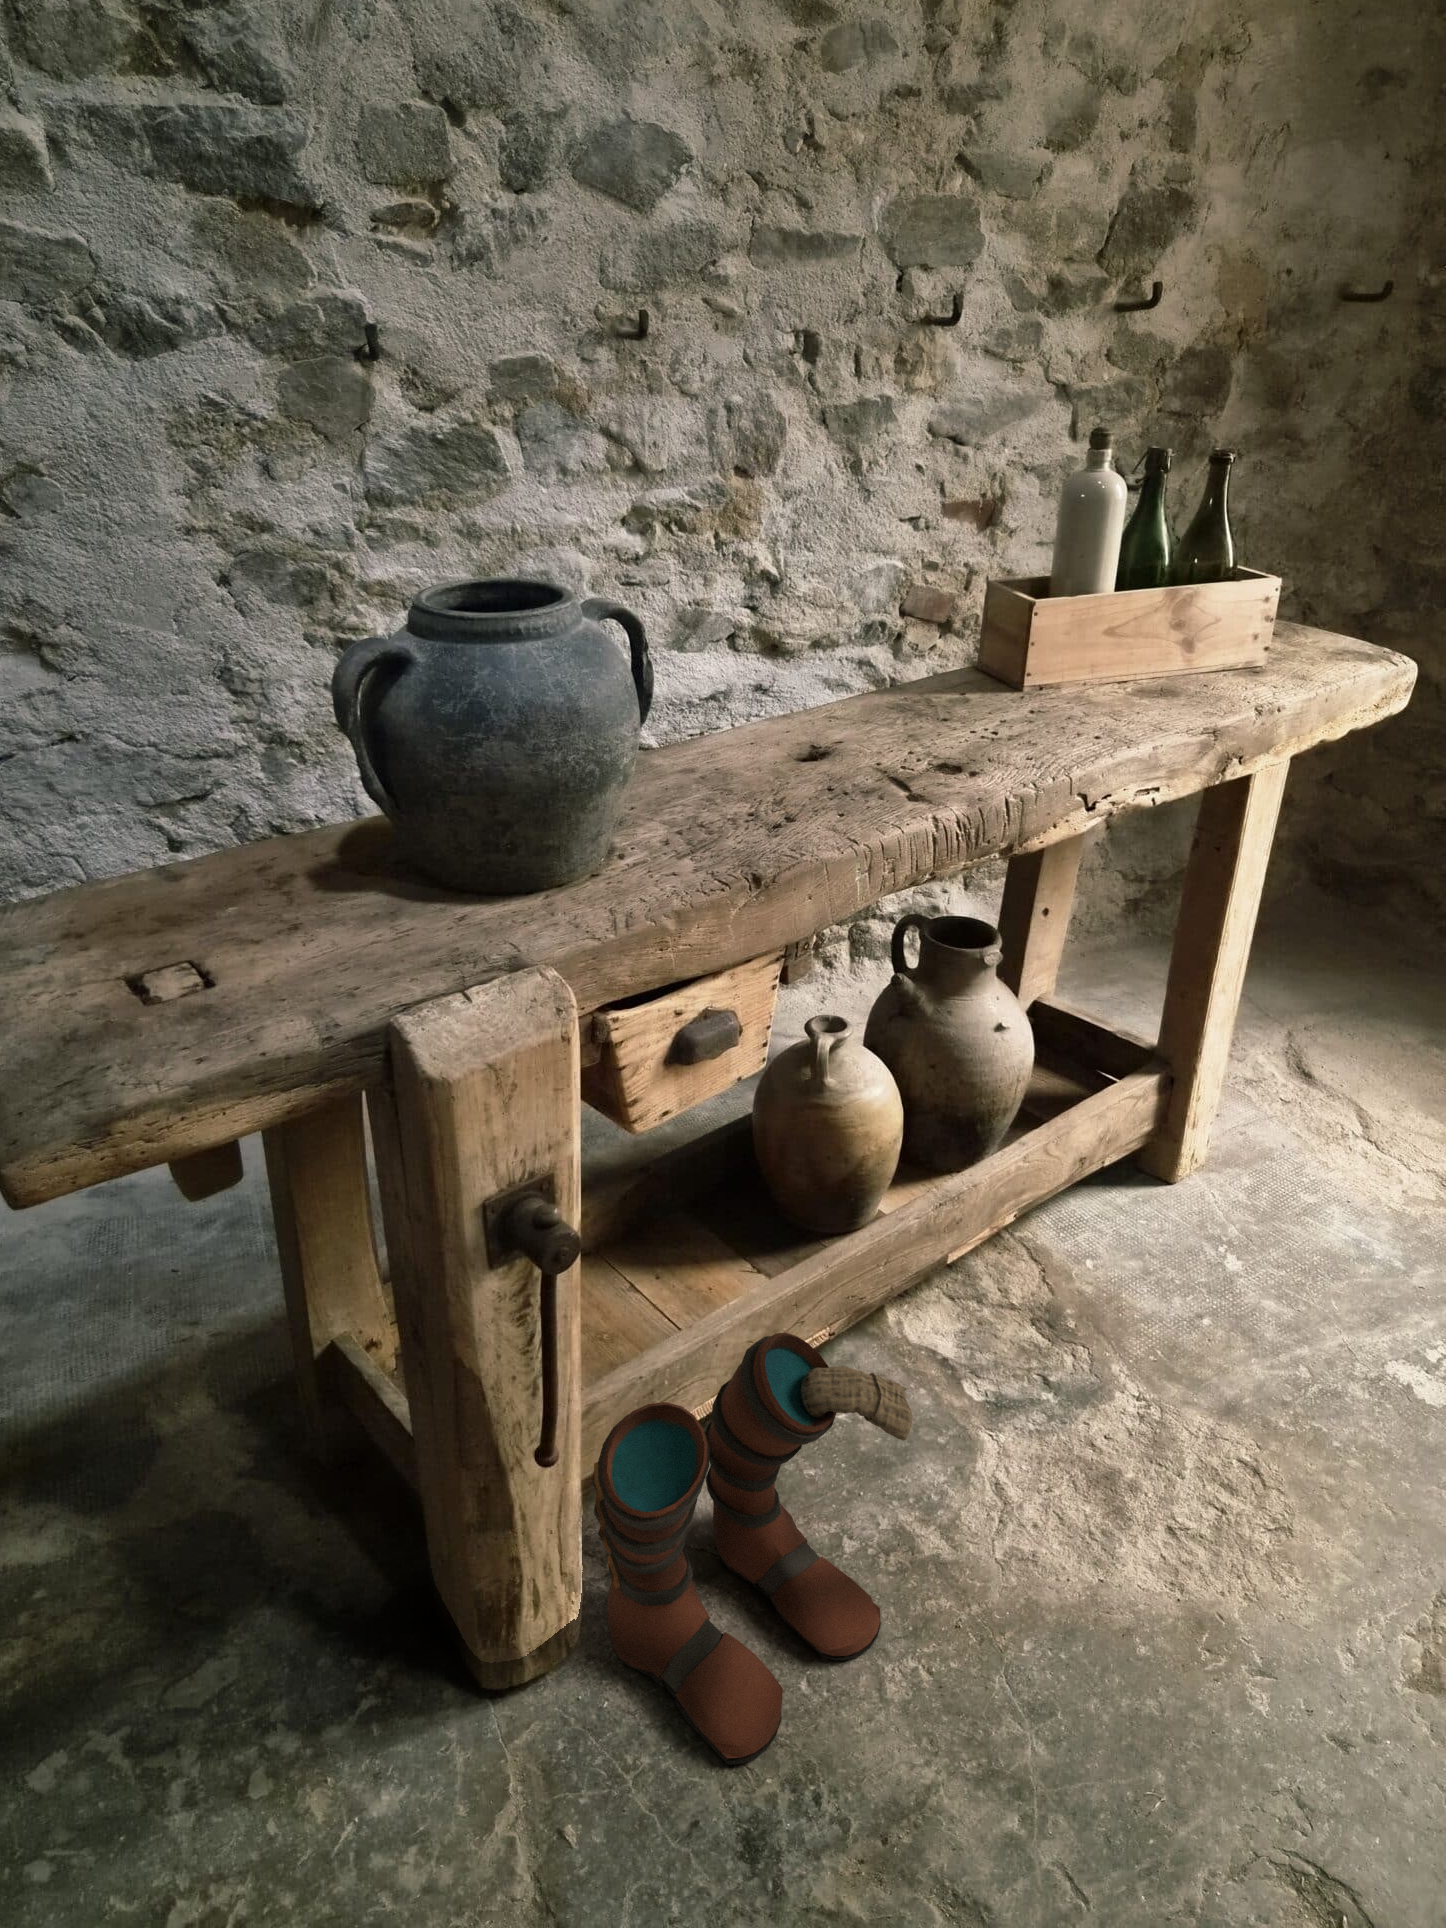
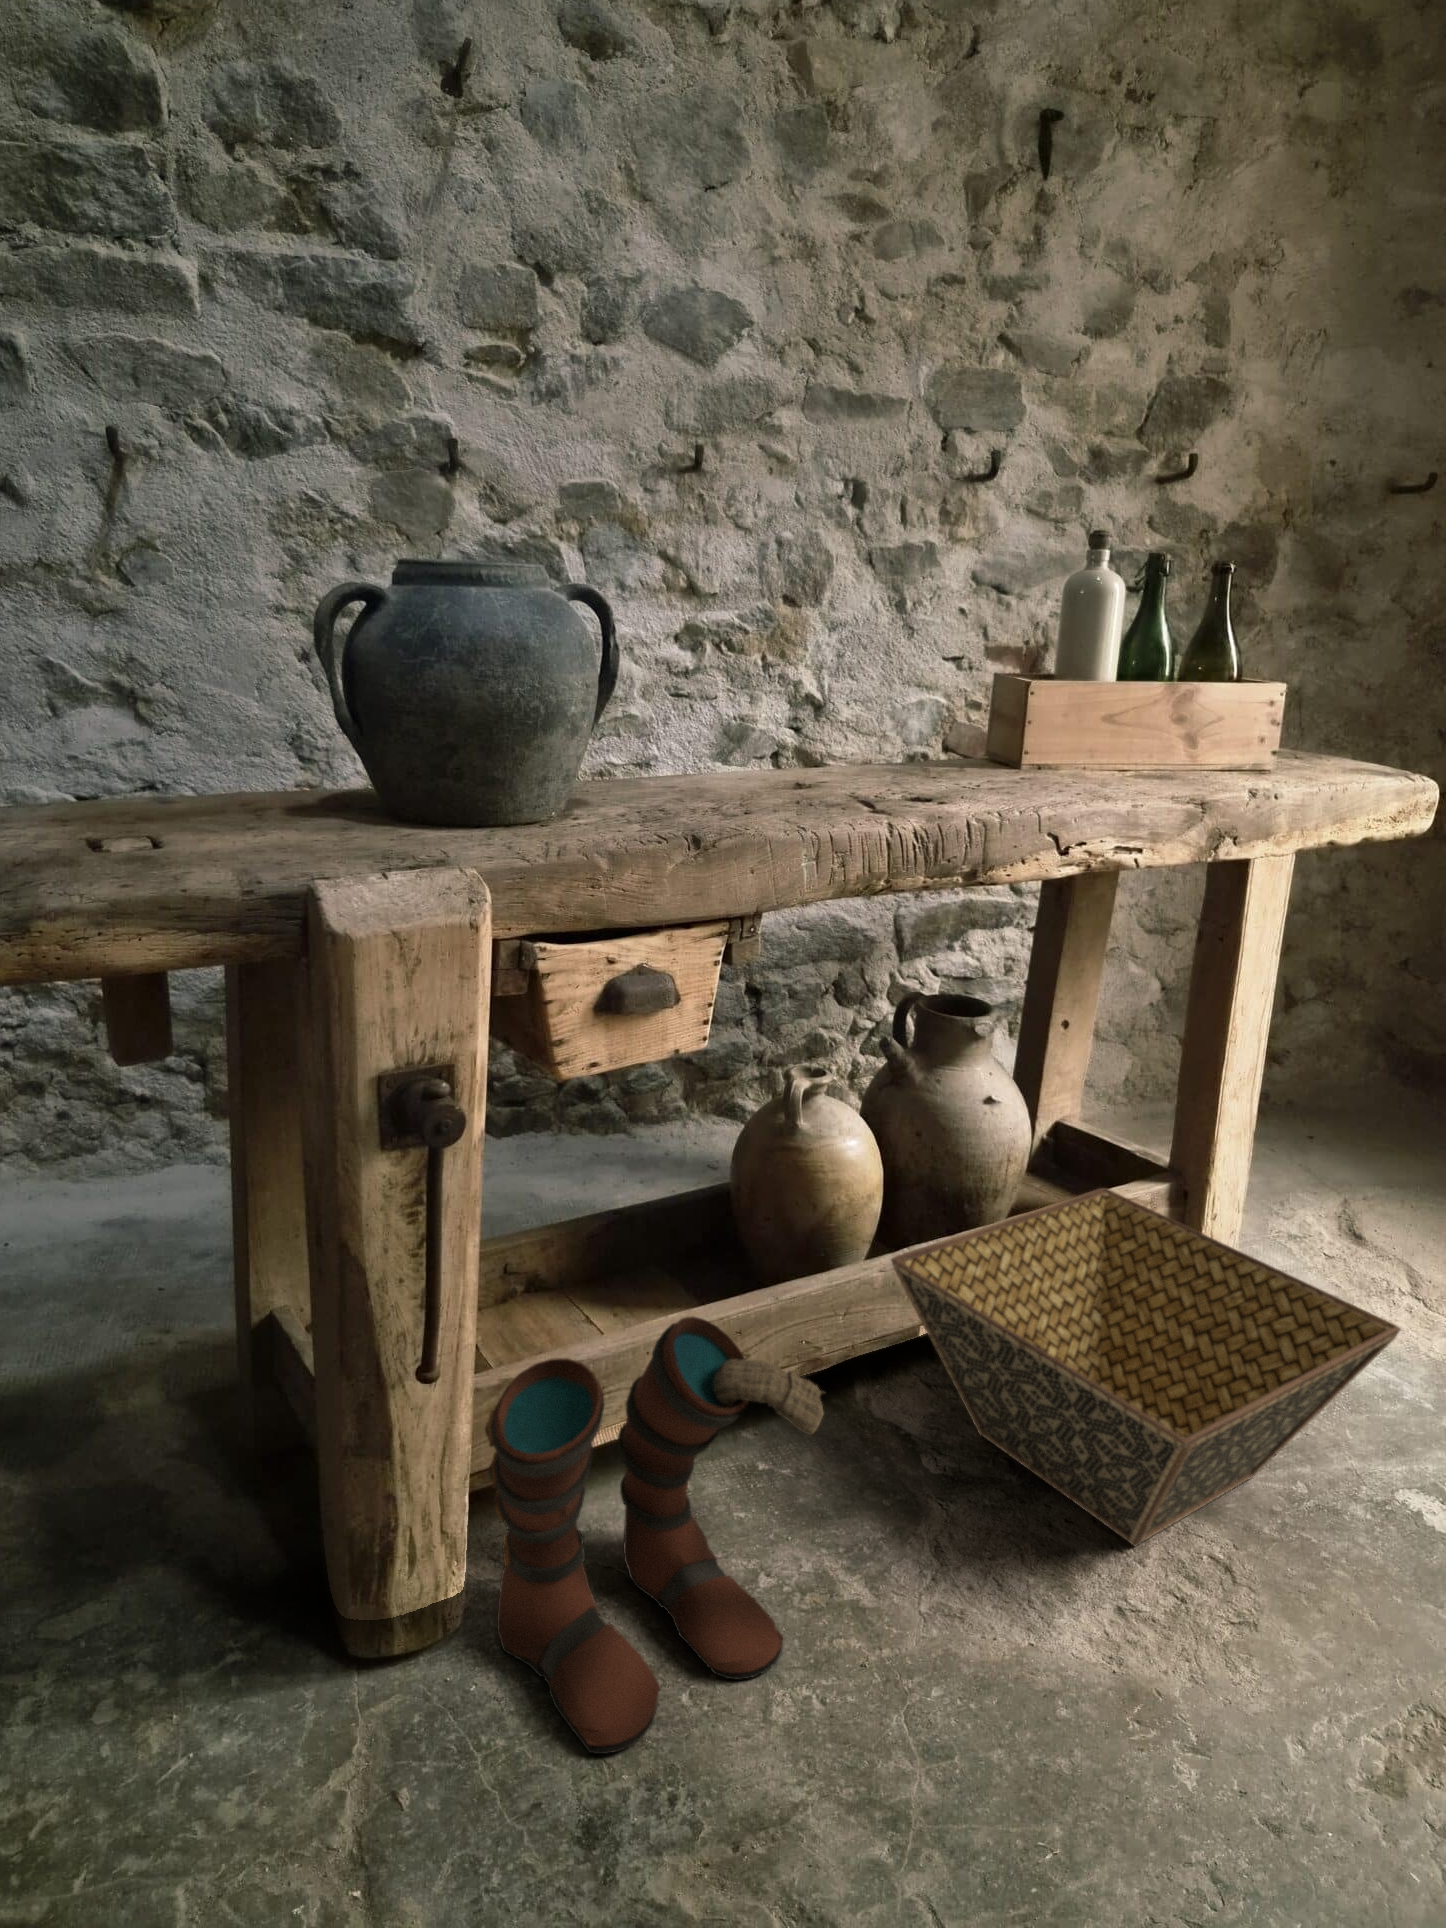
basket: none [928,1094,1405,1457] -> present [891,1188,1401,1546]

